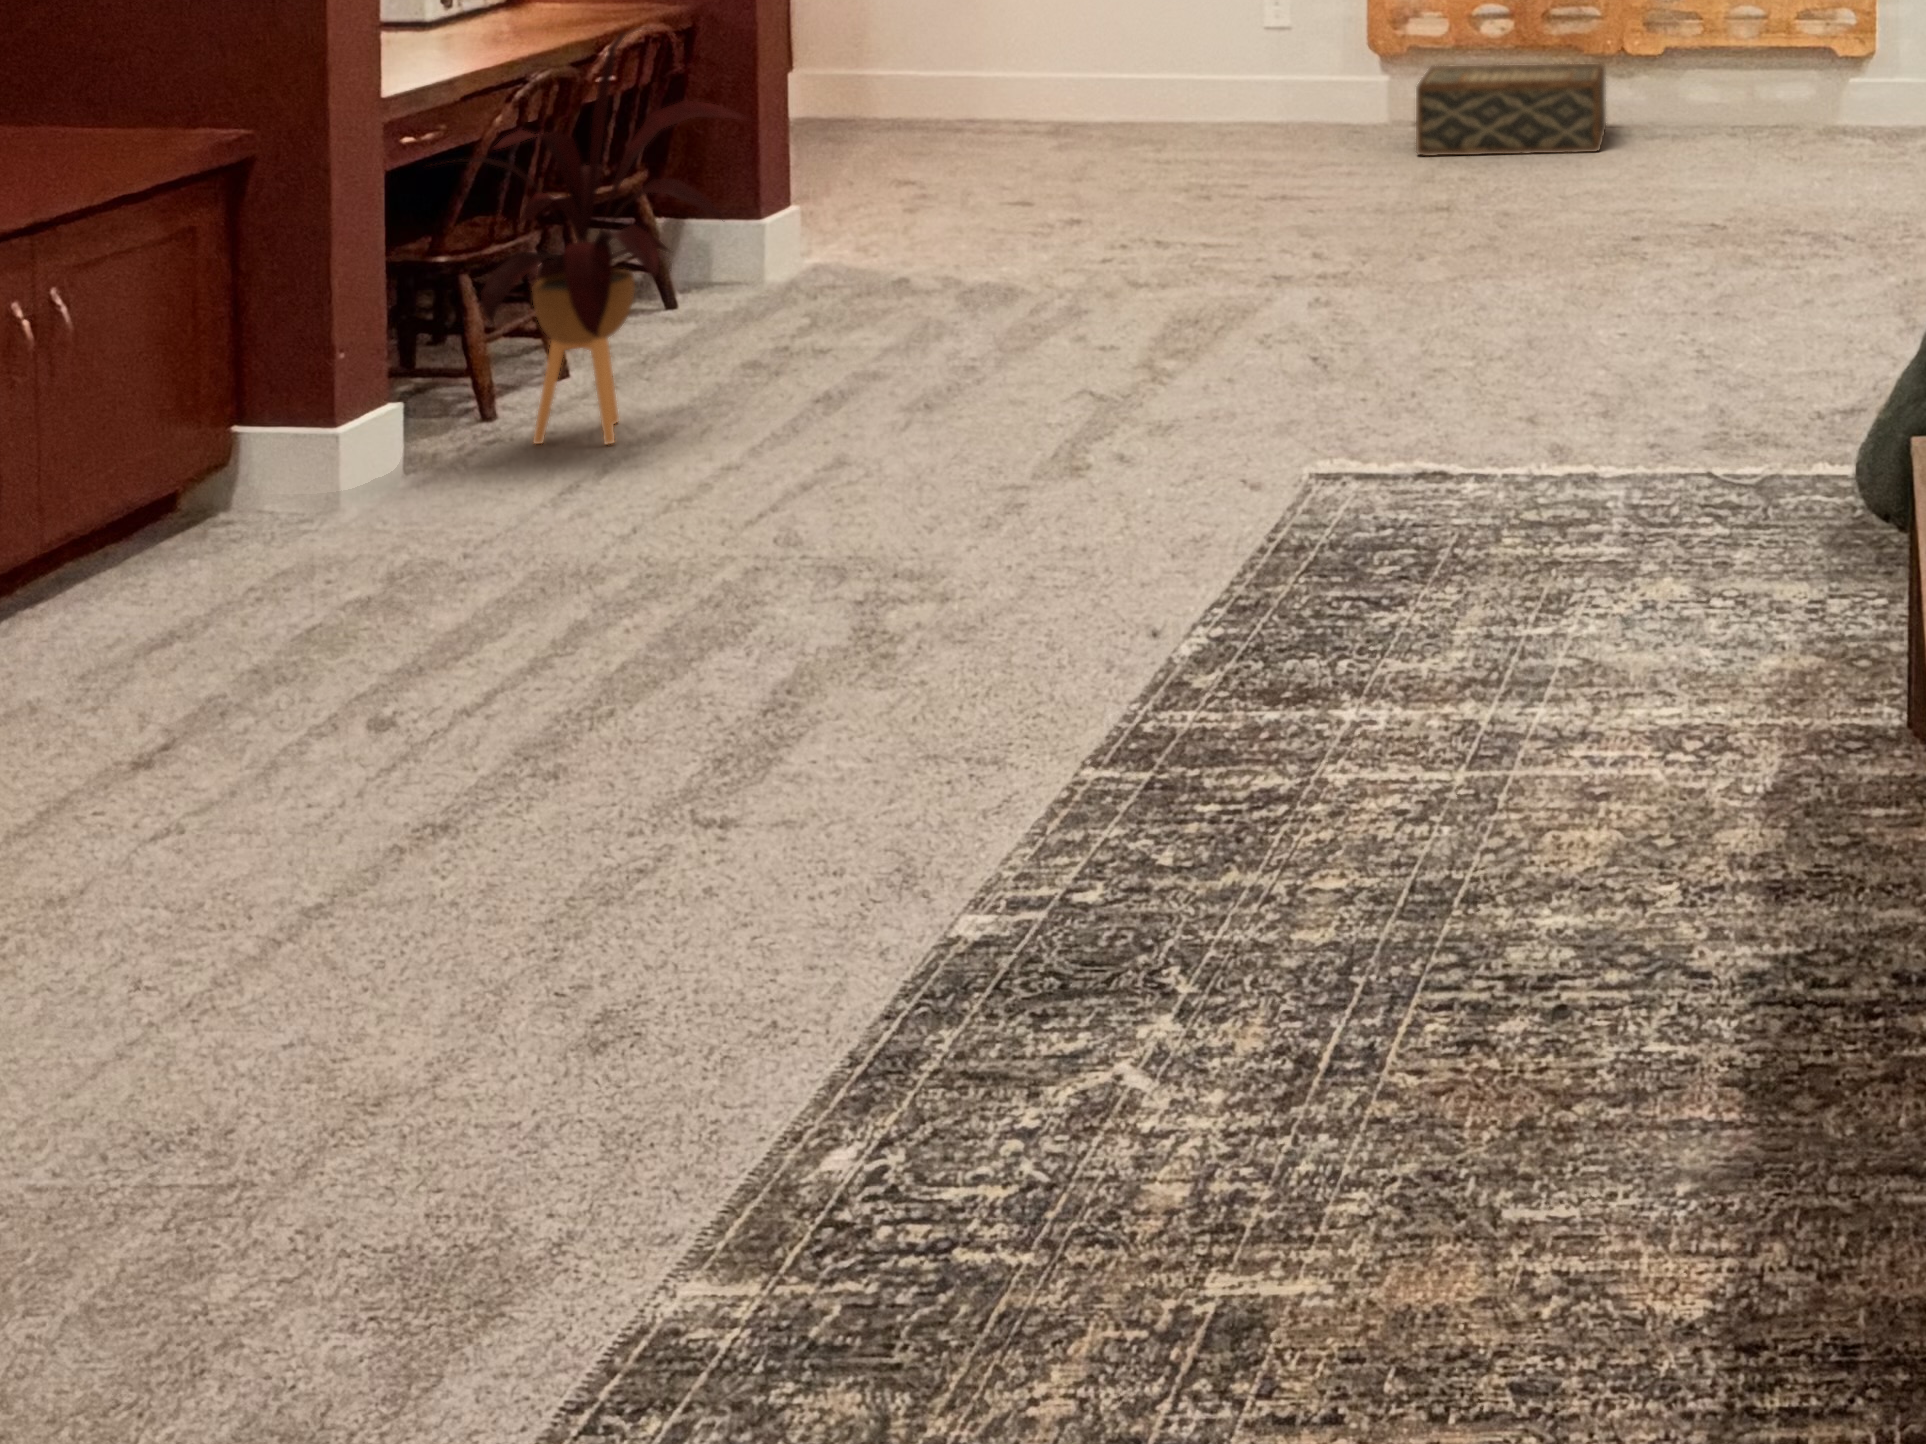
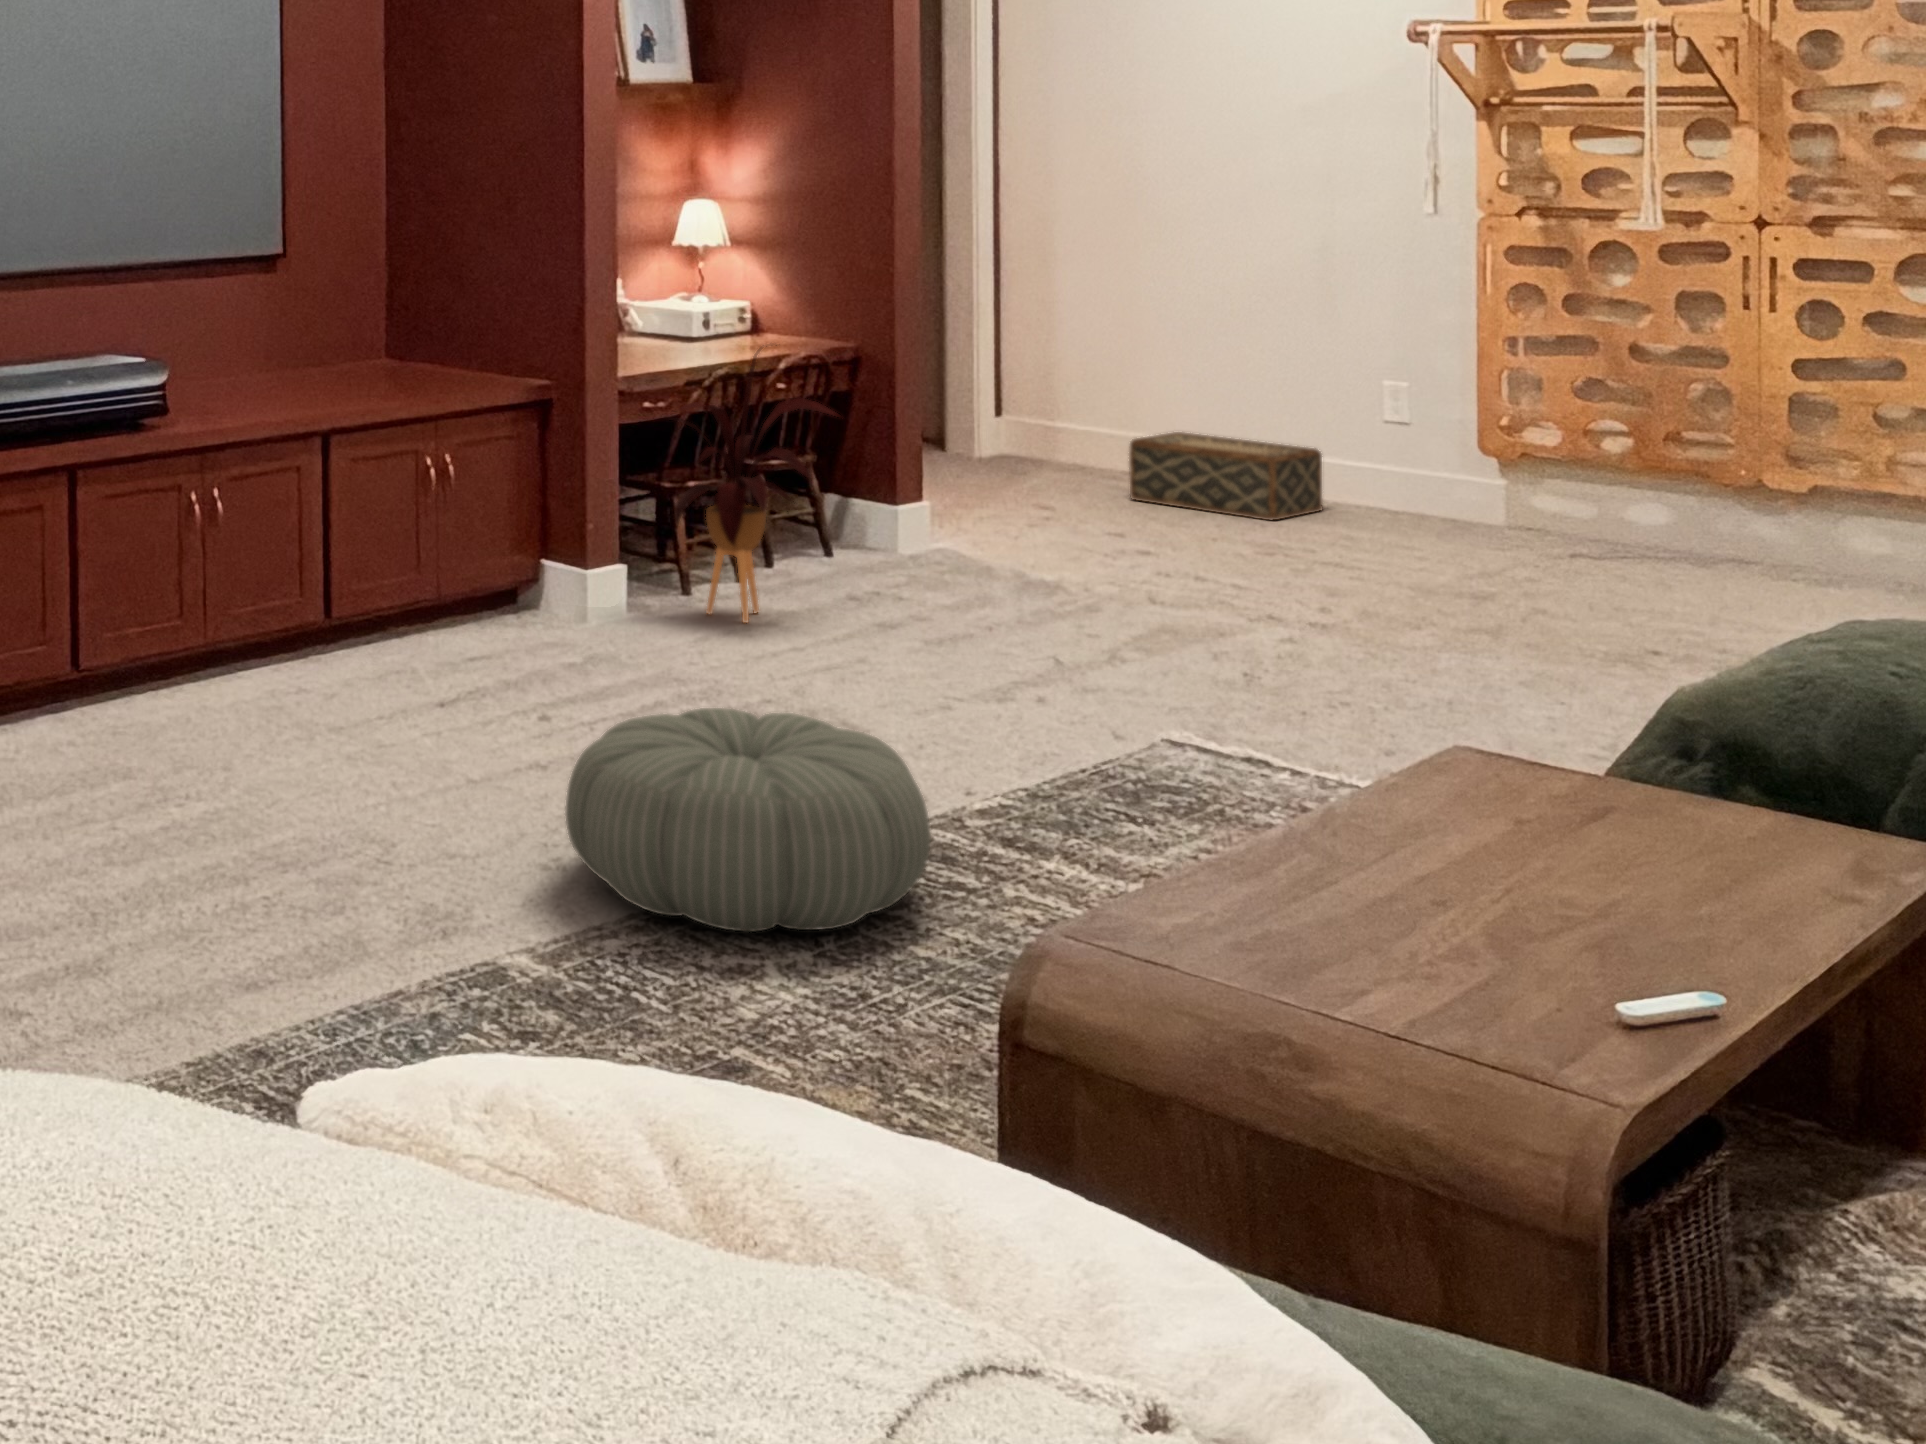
woven basket: present [1416,64,1606,156] -> present [1129,432,1322,520]
pouf: none [651,621,1269,1059] -> present [566,708,931,932]

